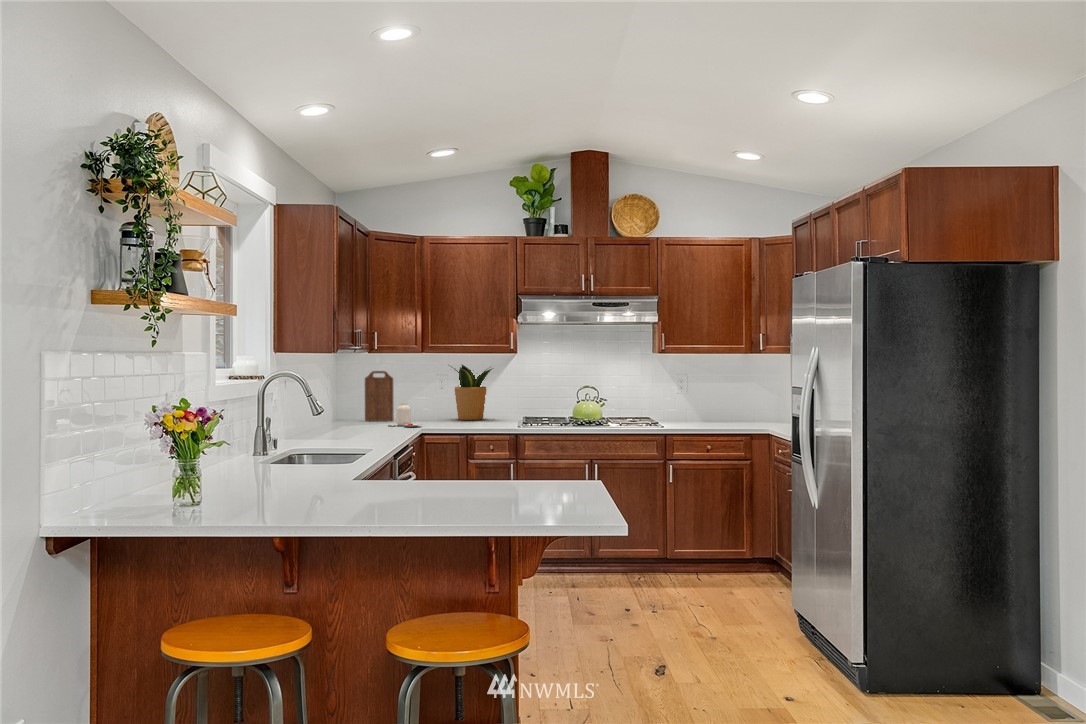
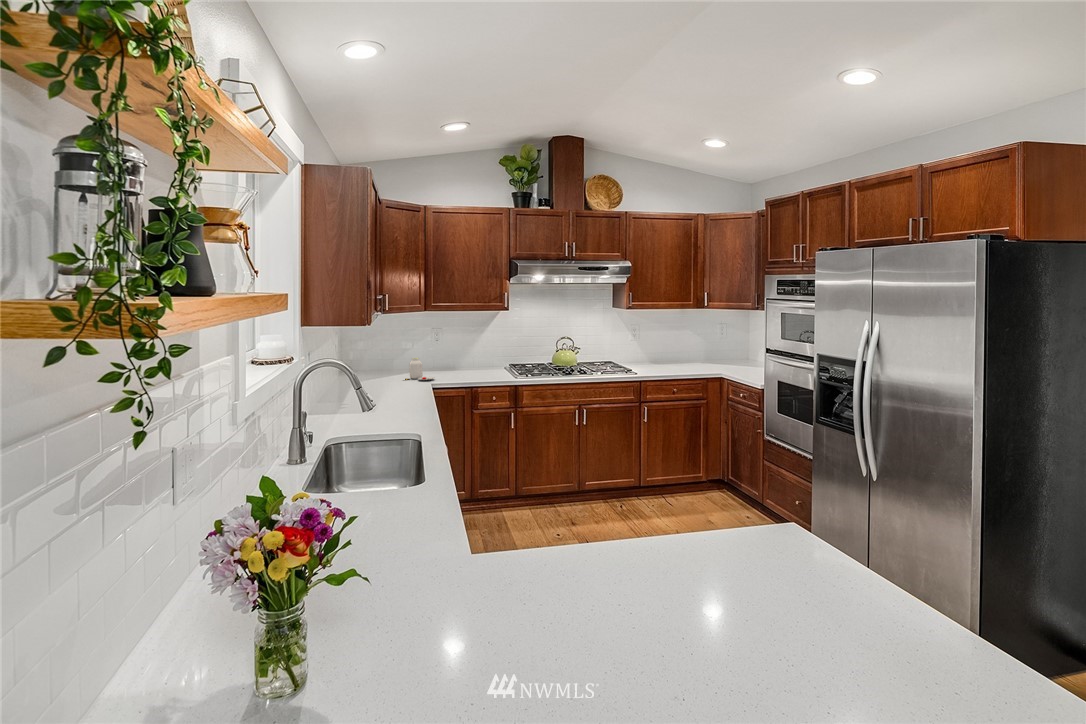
potted plant: present [451,365,493,420] -> none [443,320,488,369]
cutting board: present [365,371,394,421] -> none [373,328,401,372]

